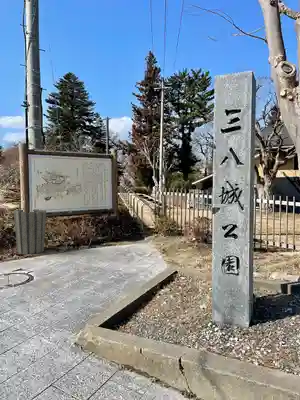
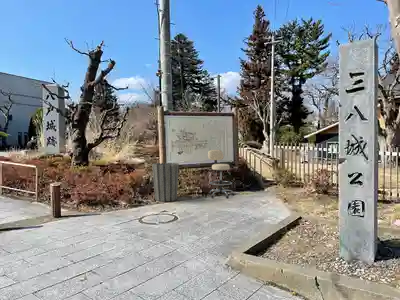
stool: none [82,195,111,249] -> present [208,150,234,198]

